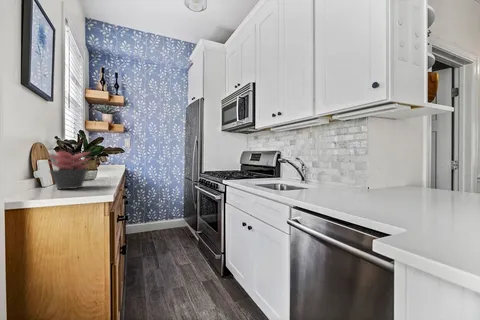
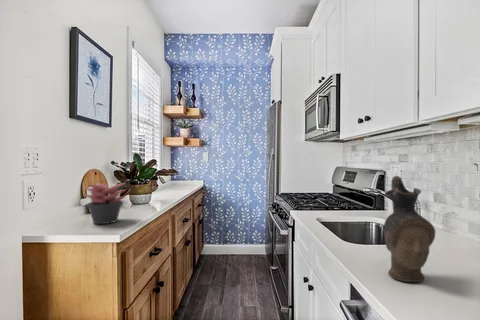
ceramic pitcher: none [307,142,334,200] -> present [384,176,435,282]

